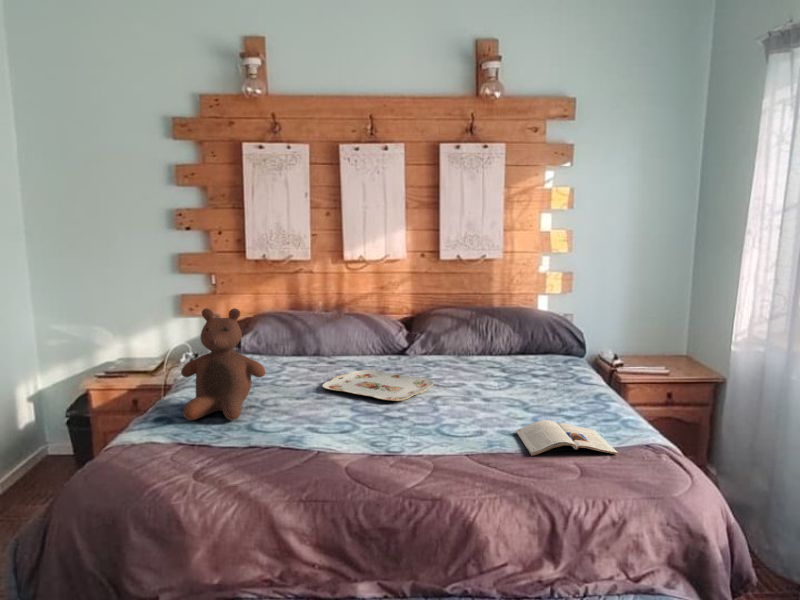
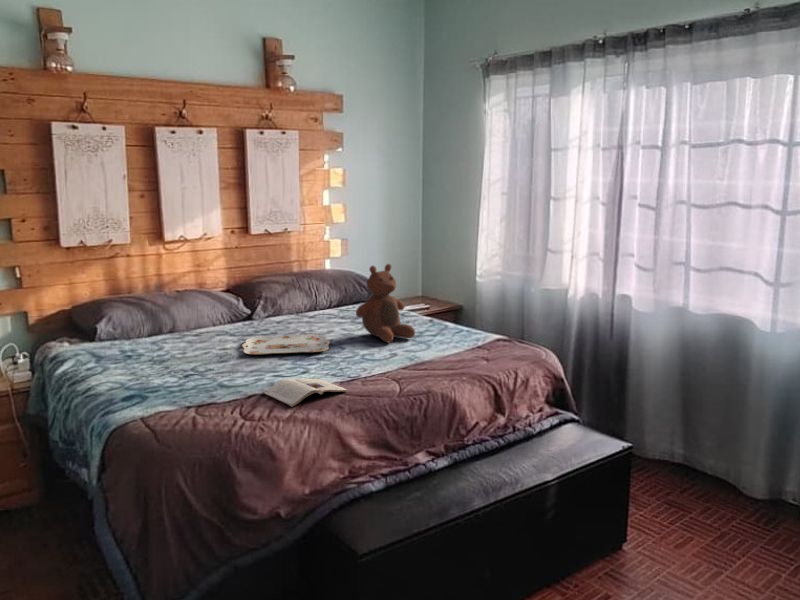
stuffed bear: present [181,308,265,420] -> present [356,264,415,343]
magazine: present [516,420,618,456] -> present [264,379,348,407]

